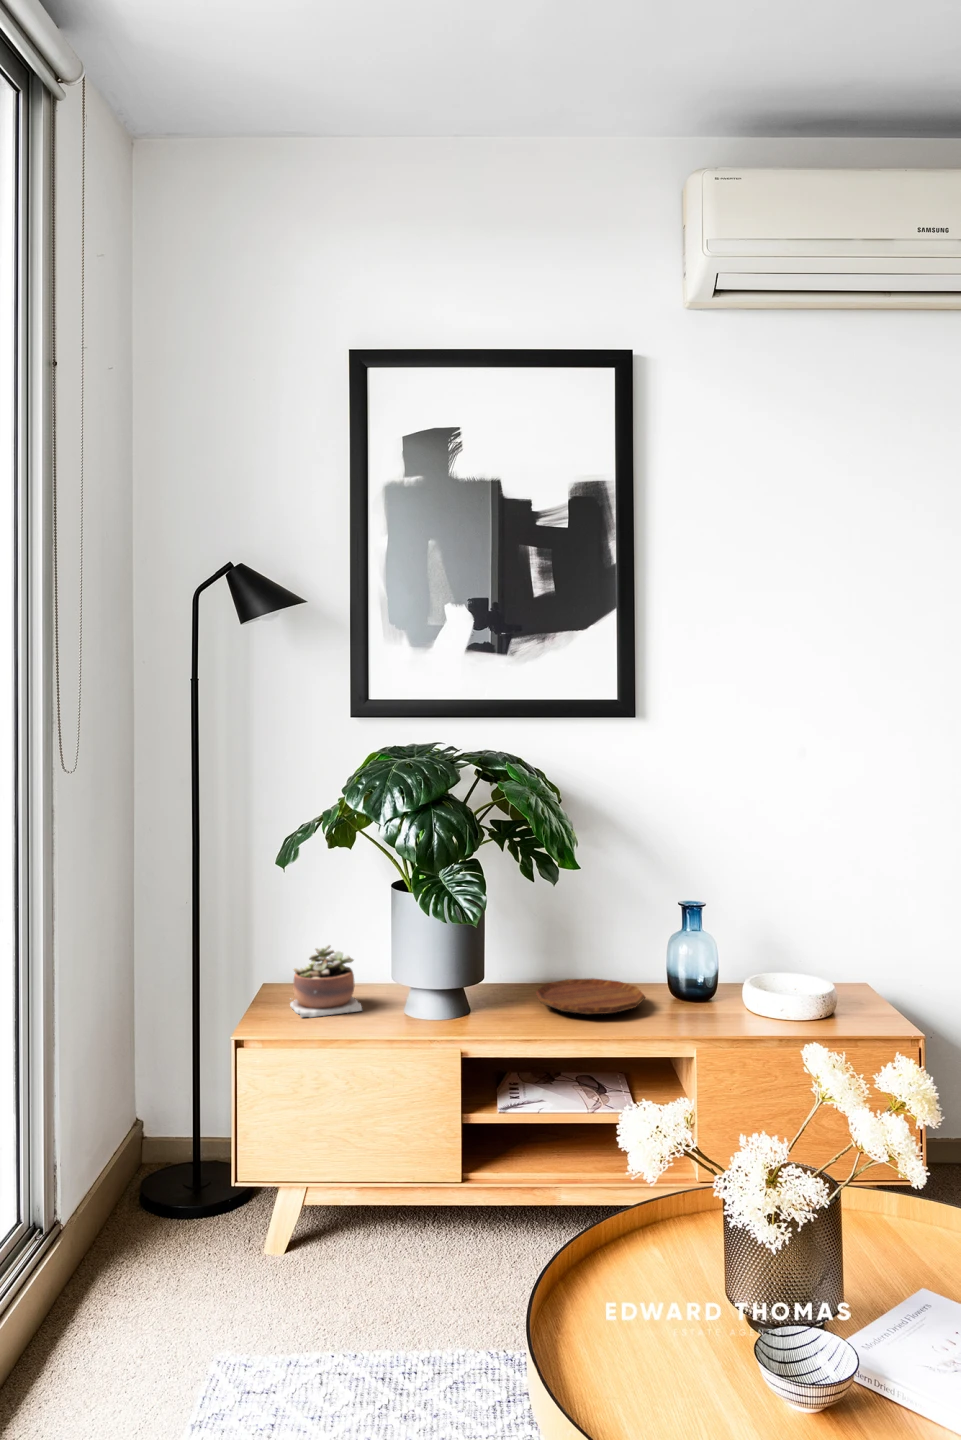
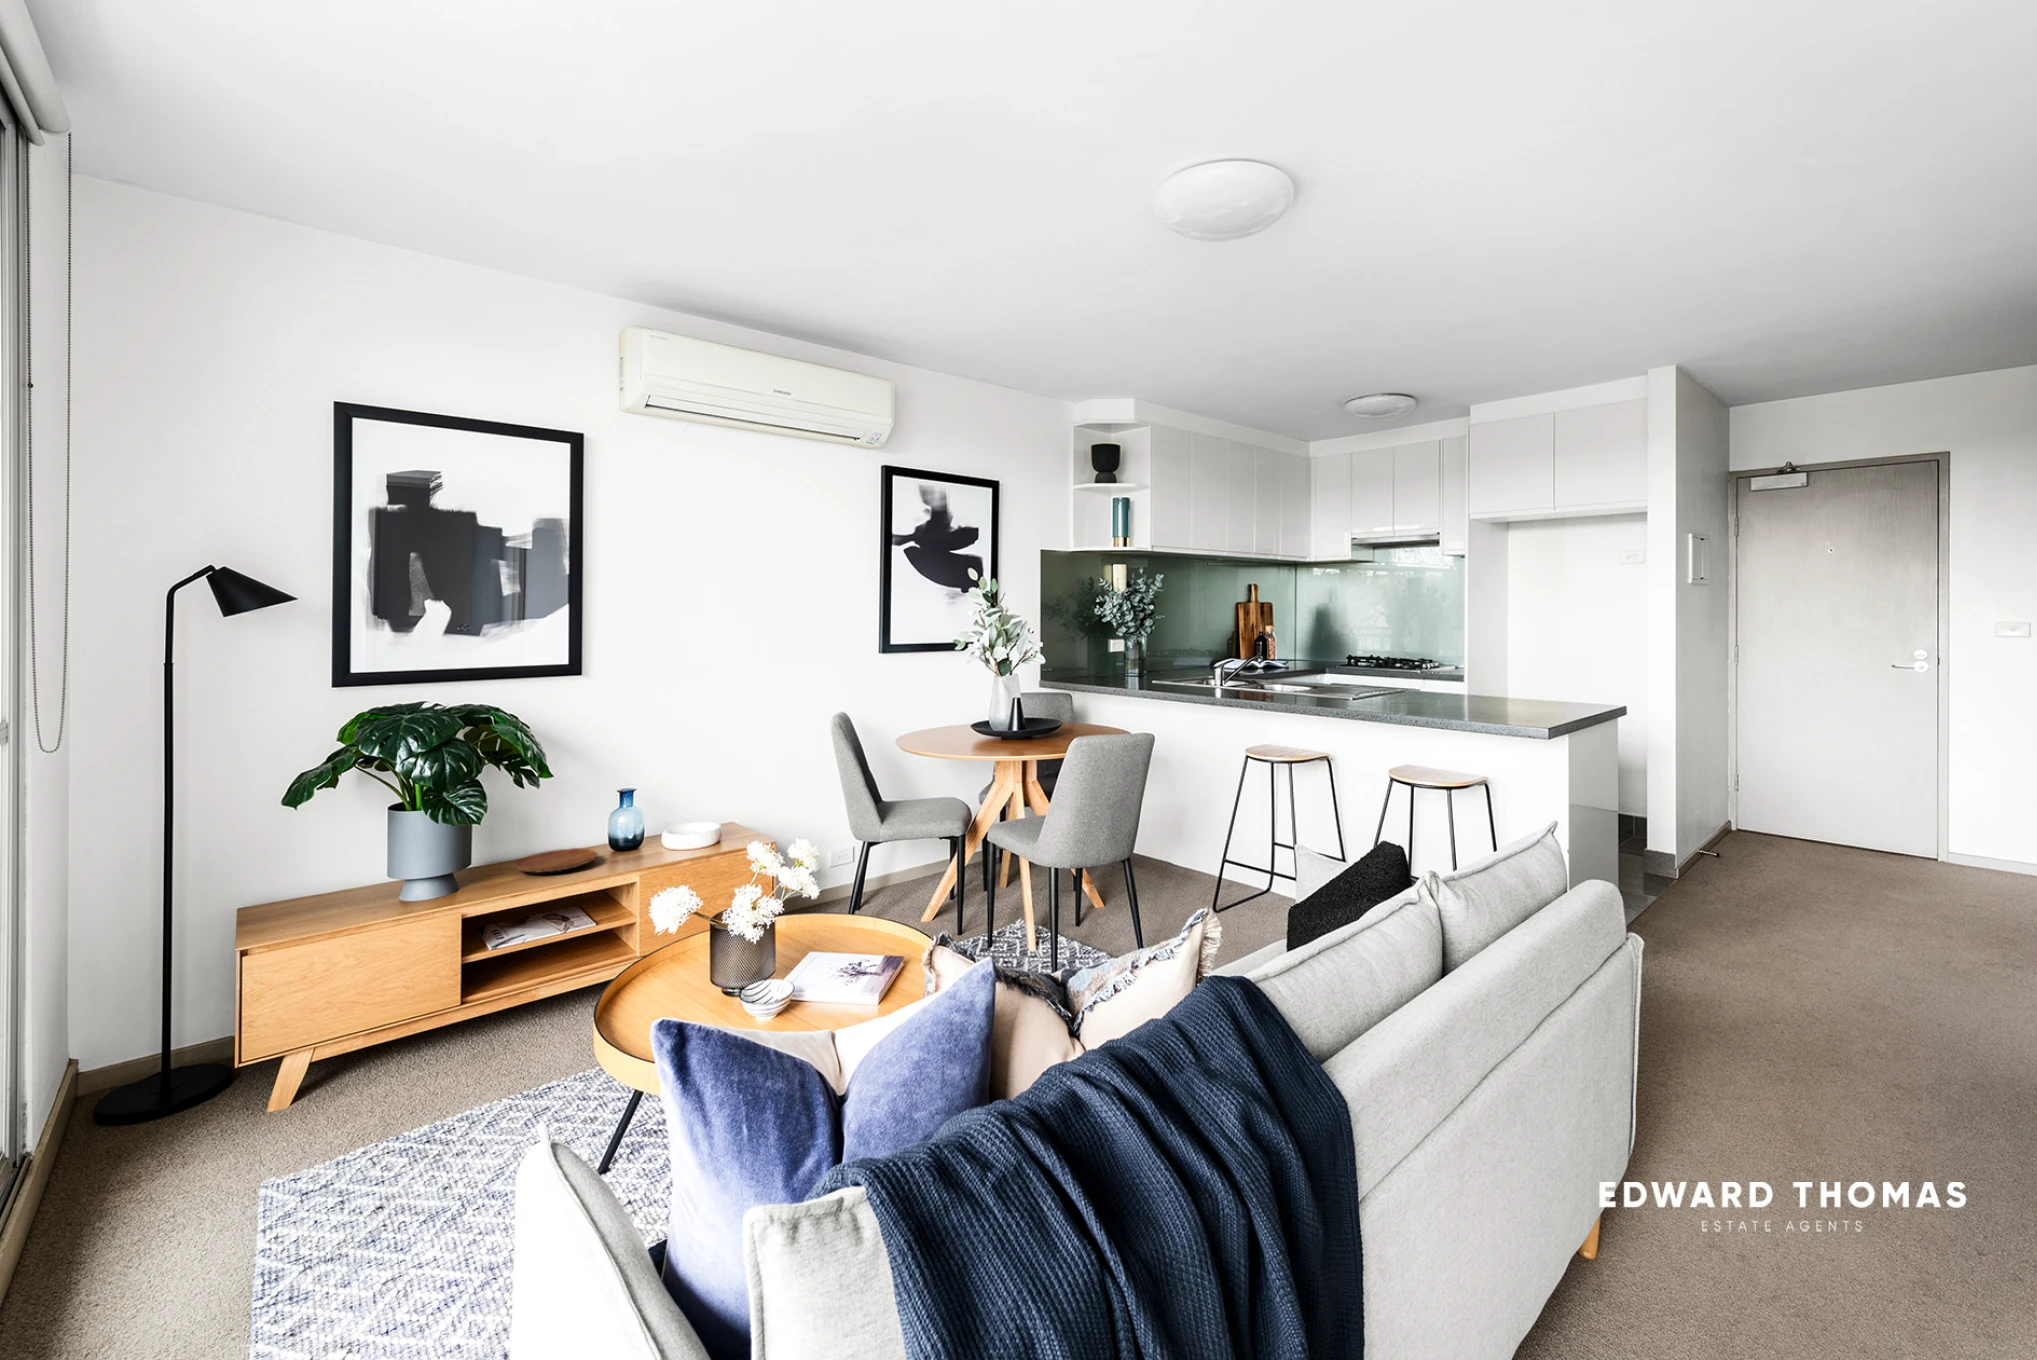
succulent plant: present [290,945,362,1017] -> none [281,861,362,919]

